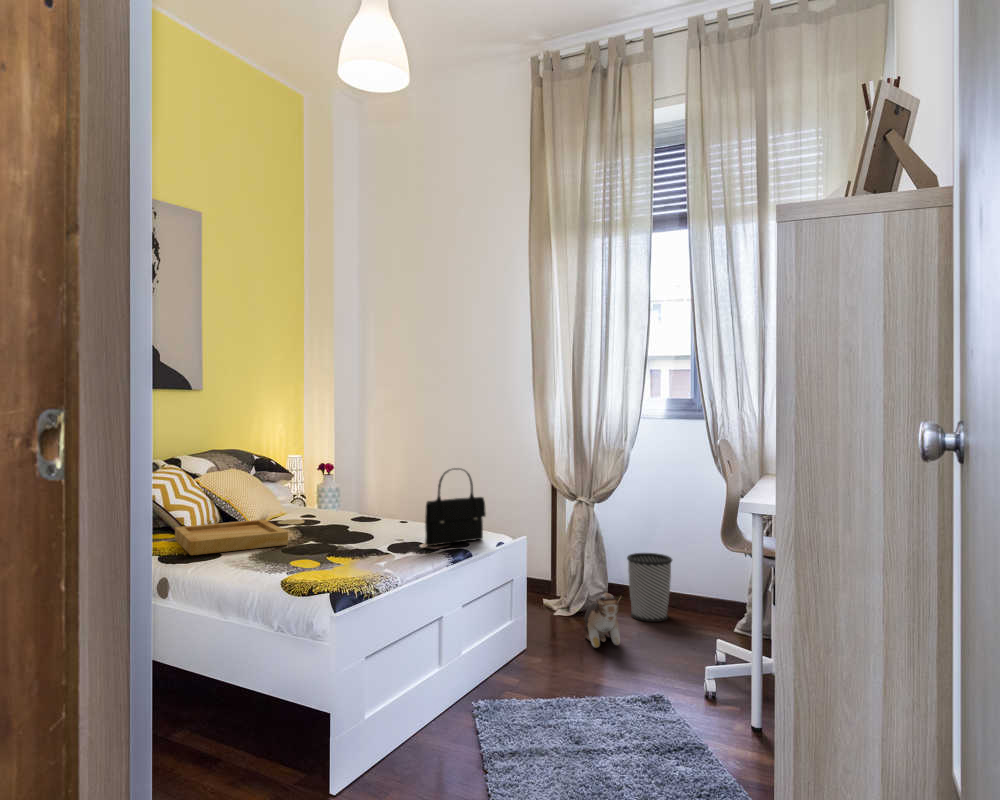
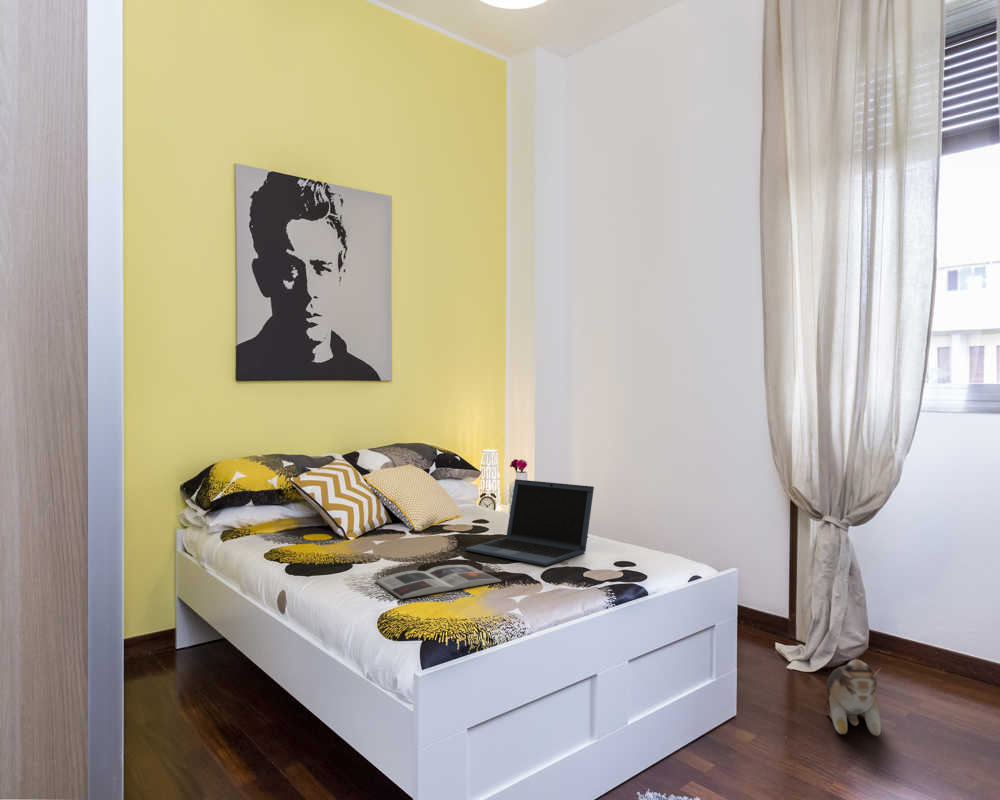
handbag: present [425,468,486,546] -> none [588,476,672,575]
laptop: none [312,477,420,543] -> present [466,479,594,566]
tray: present [175,520,288,555] -> none [324,524,432,565]
magazine: none [251,547,361,572] -> present [376,565,501,599]
wastebasket: present [627,553,672,622] -> none [898,598,975,703]

